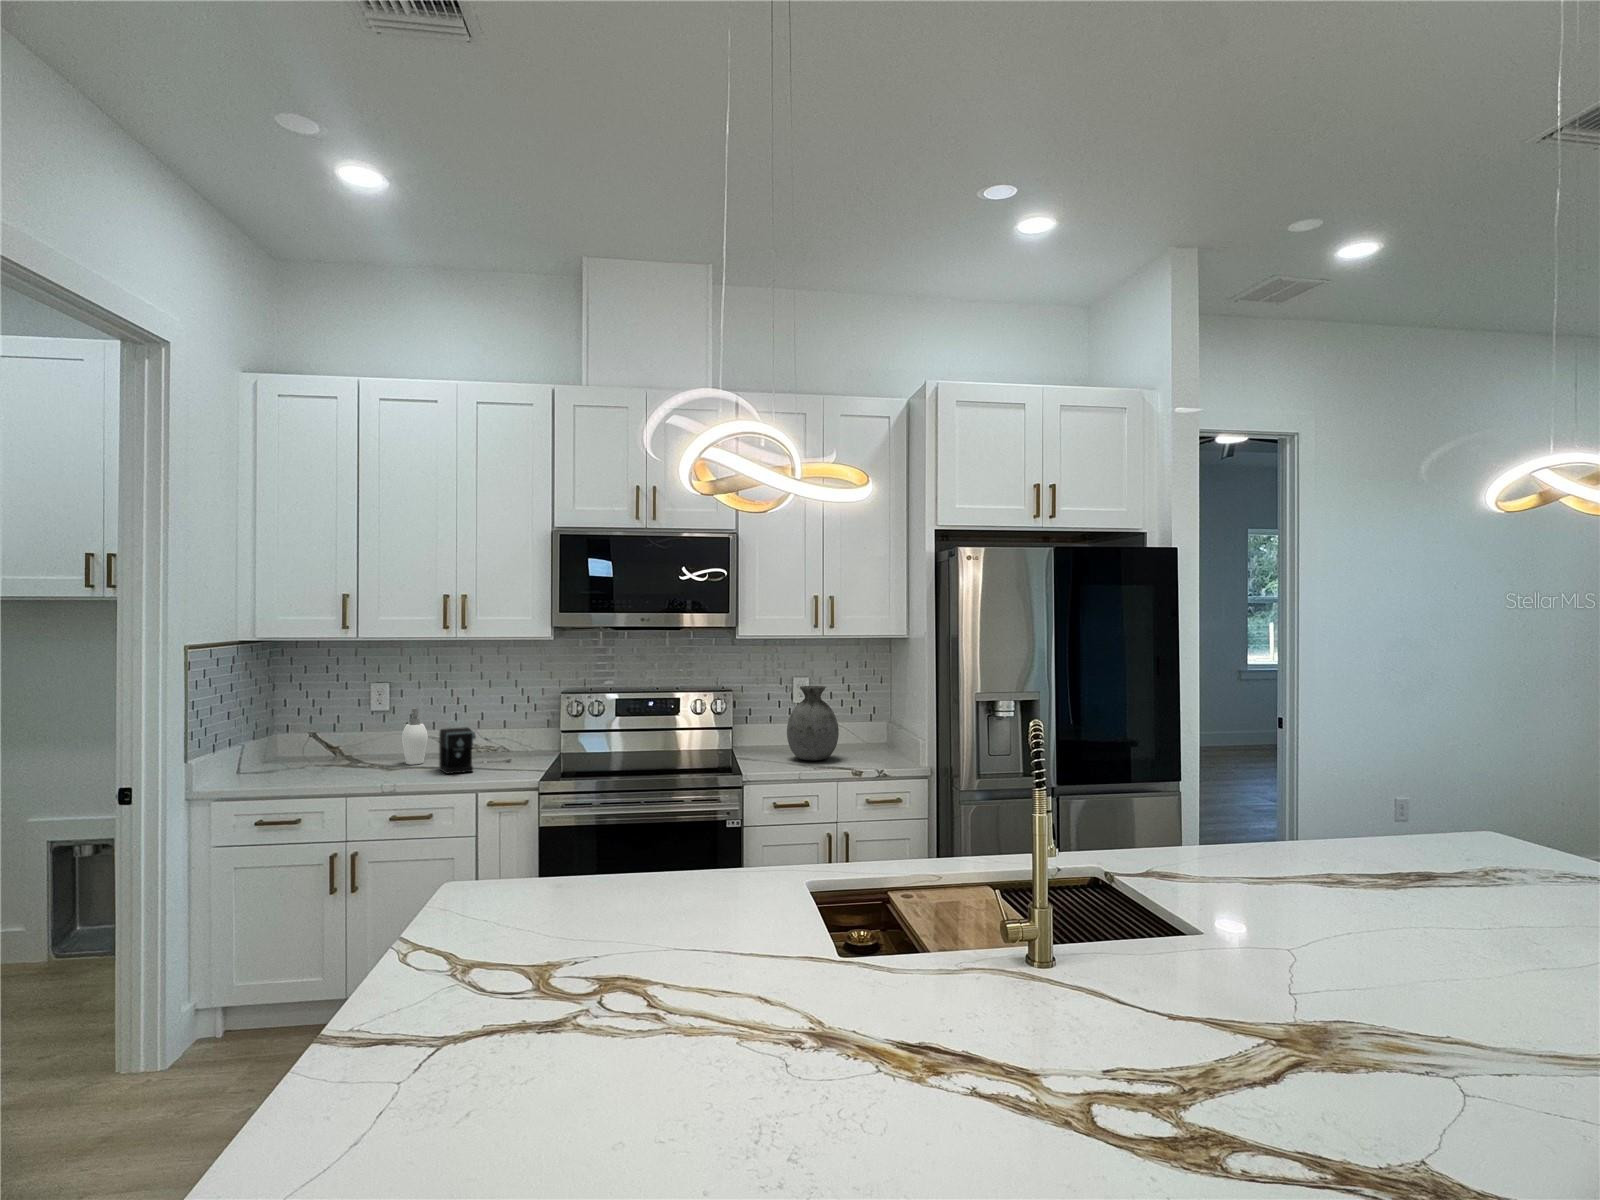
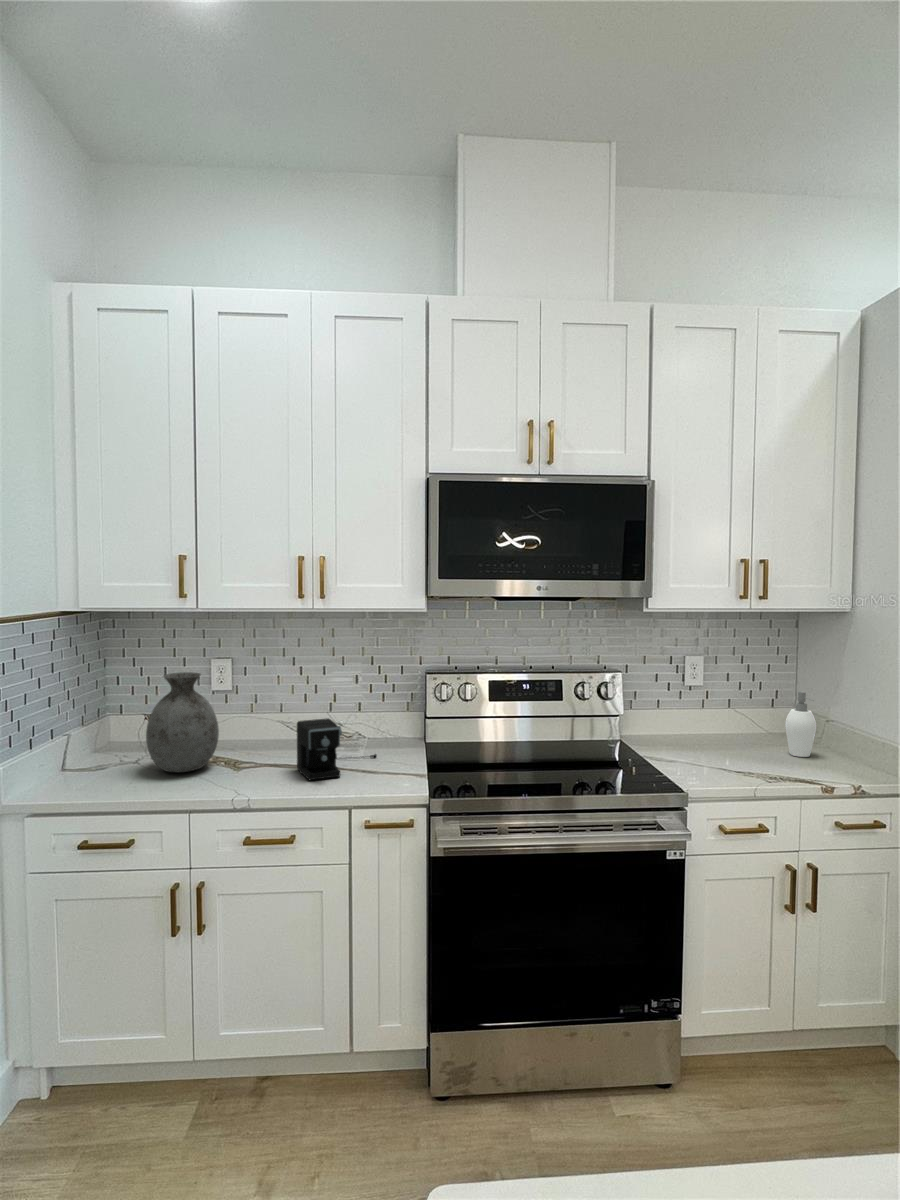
vase: present [787,686,839,760] -> present [146,672,219,773]
soap dispenser: present [402,708,428,764] -> present [785,691,816,757]

